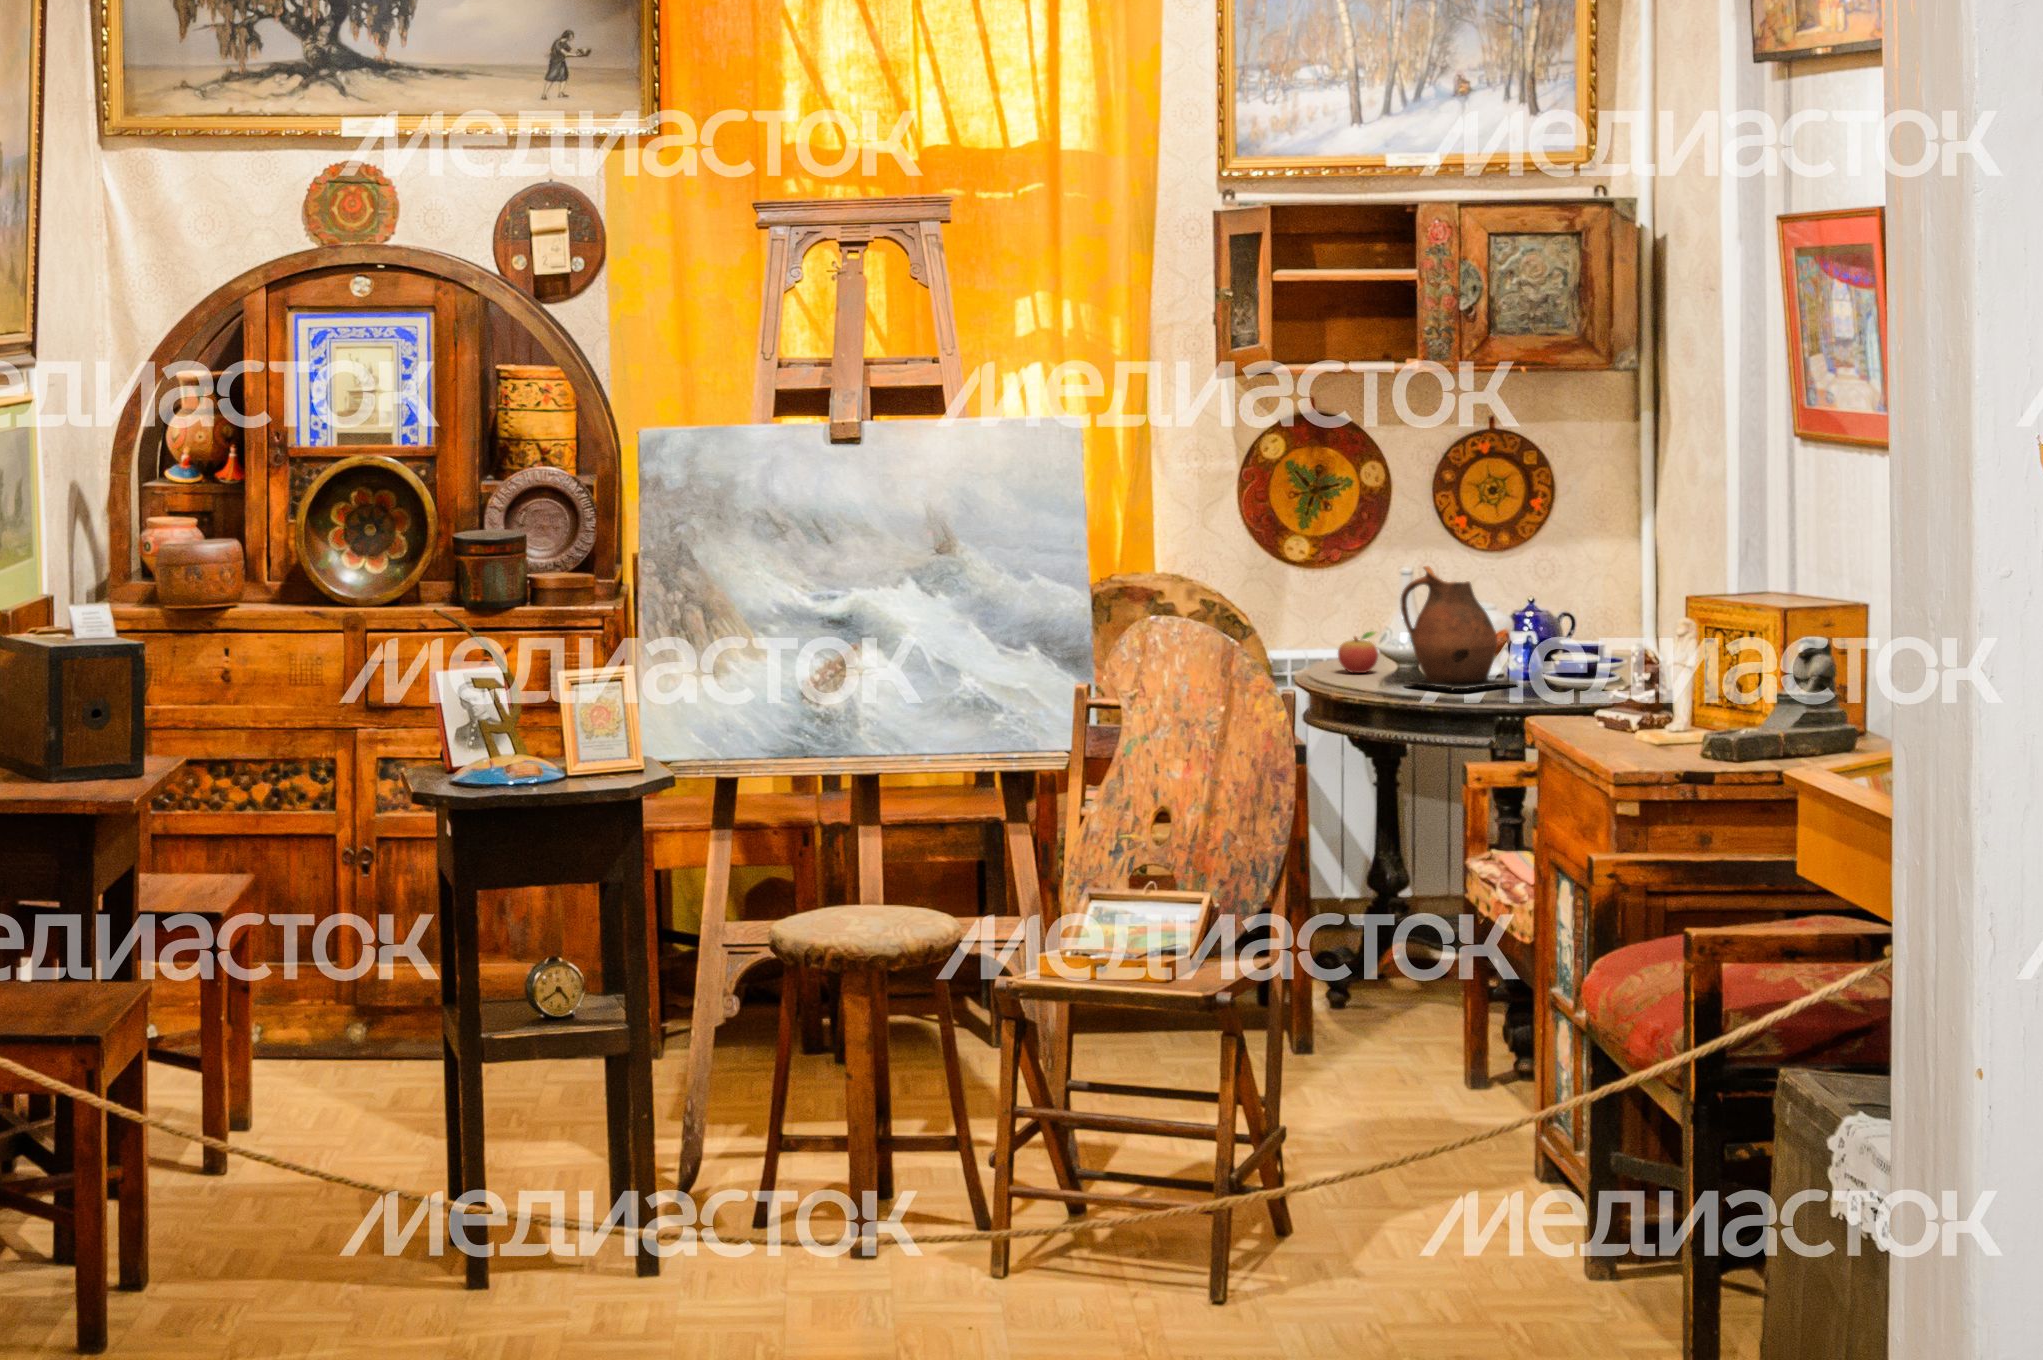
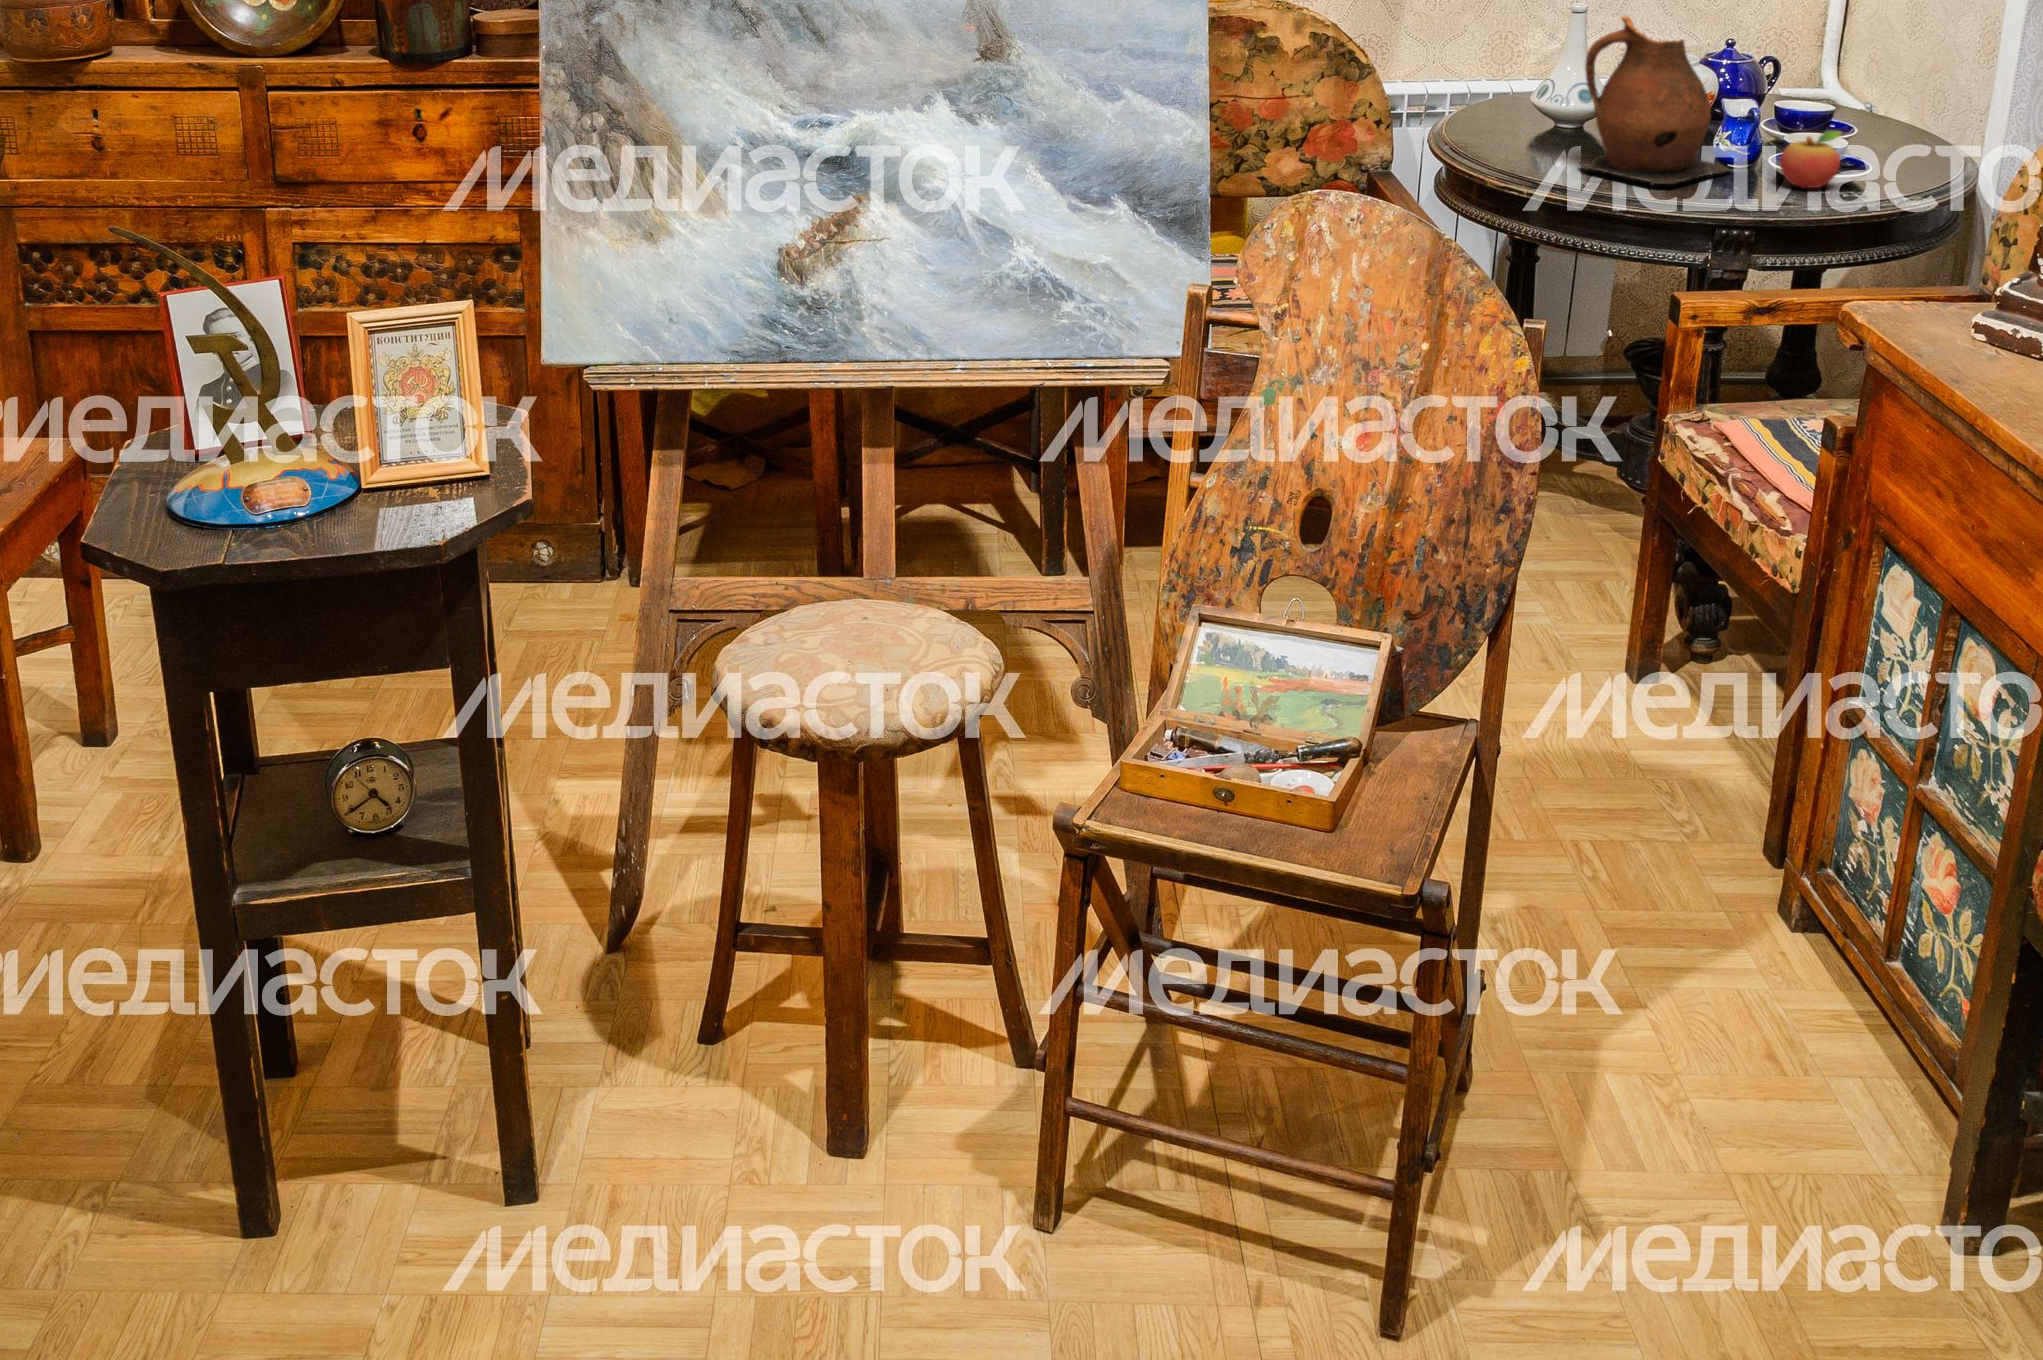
fruit: present [1338,632,1378,673] -> present [1780,131,1841,188]

